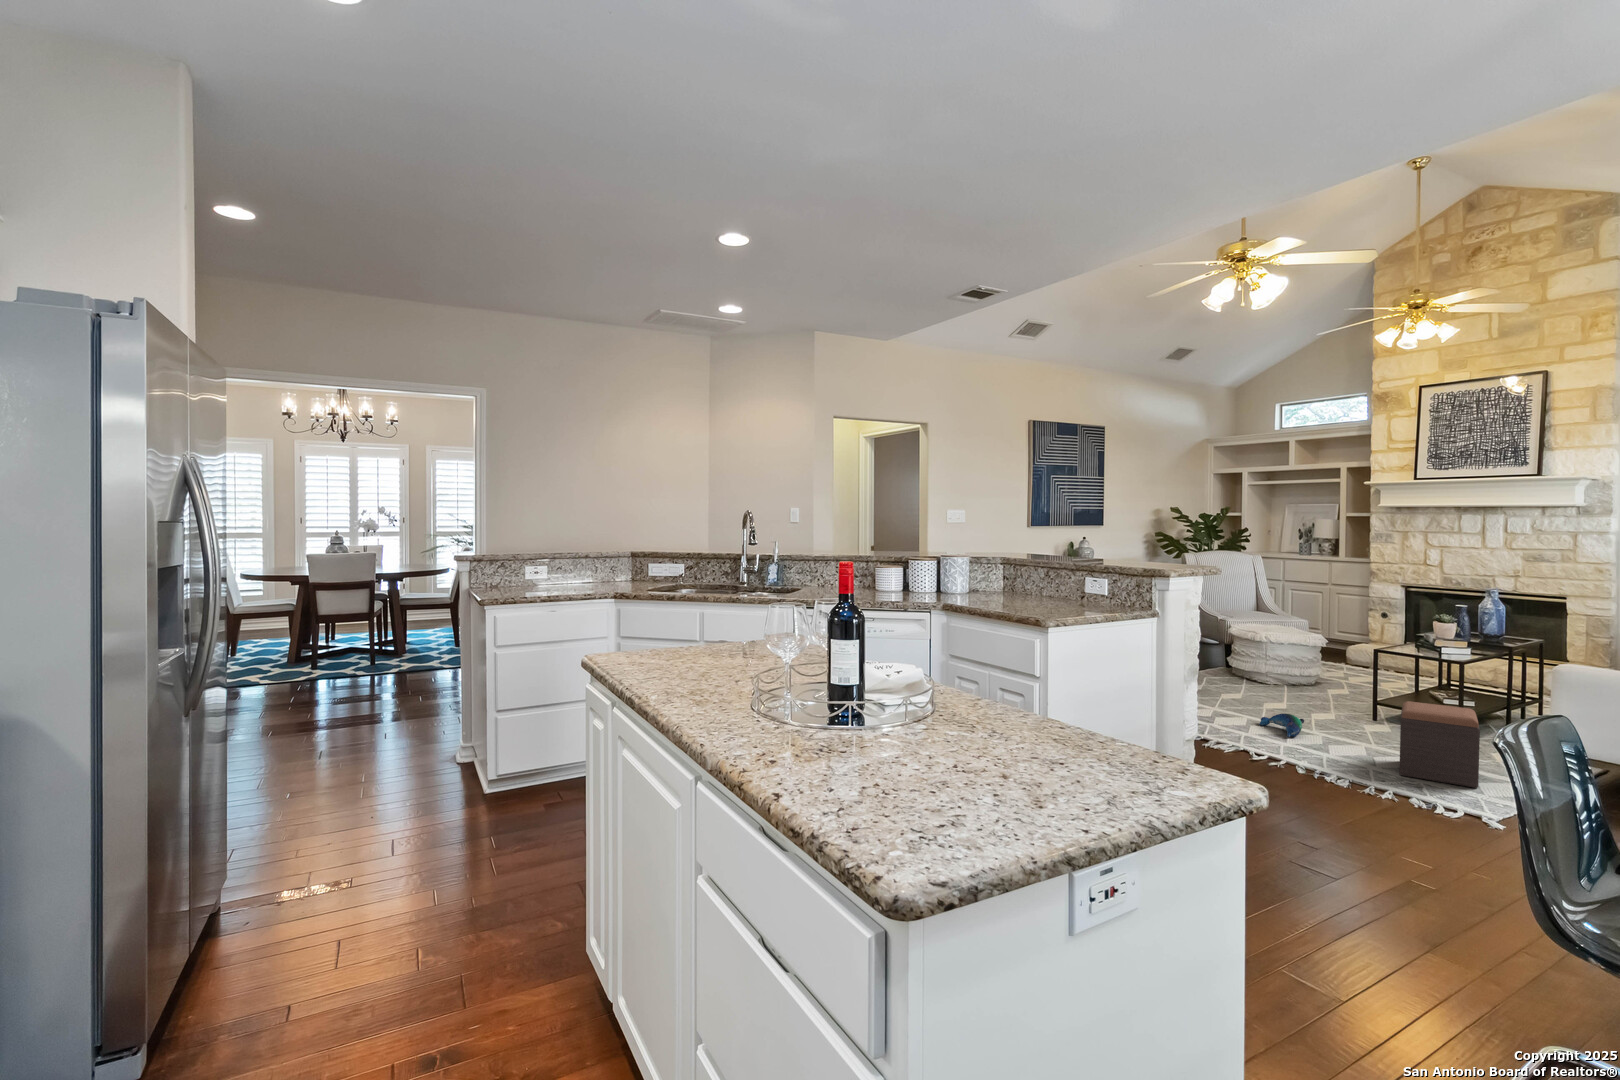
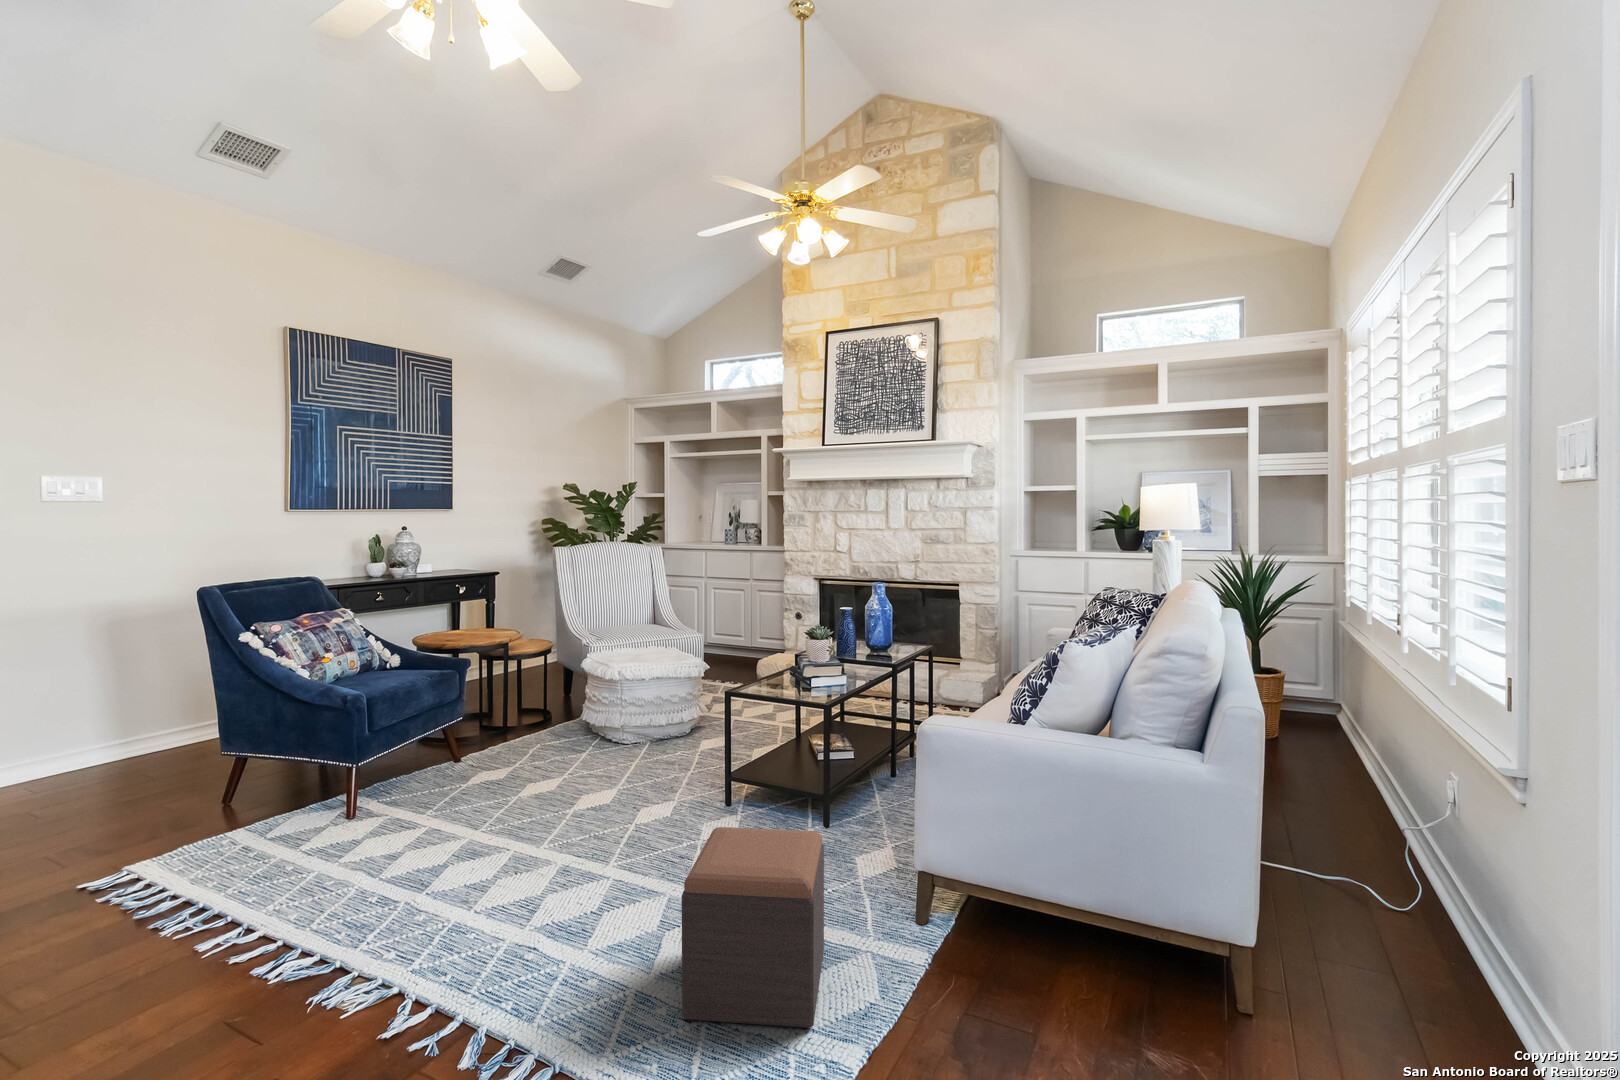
plush toy: present [1259,714,1304,737] -> none [513,849,583,914]

